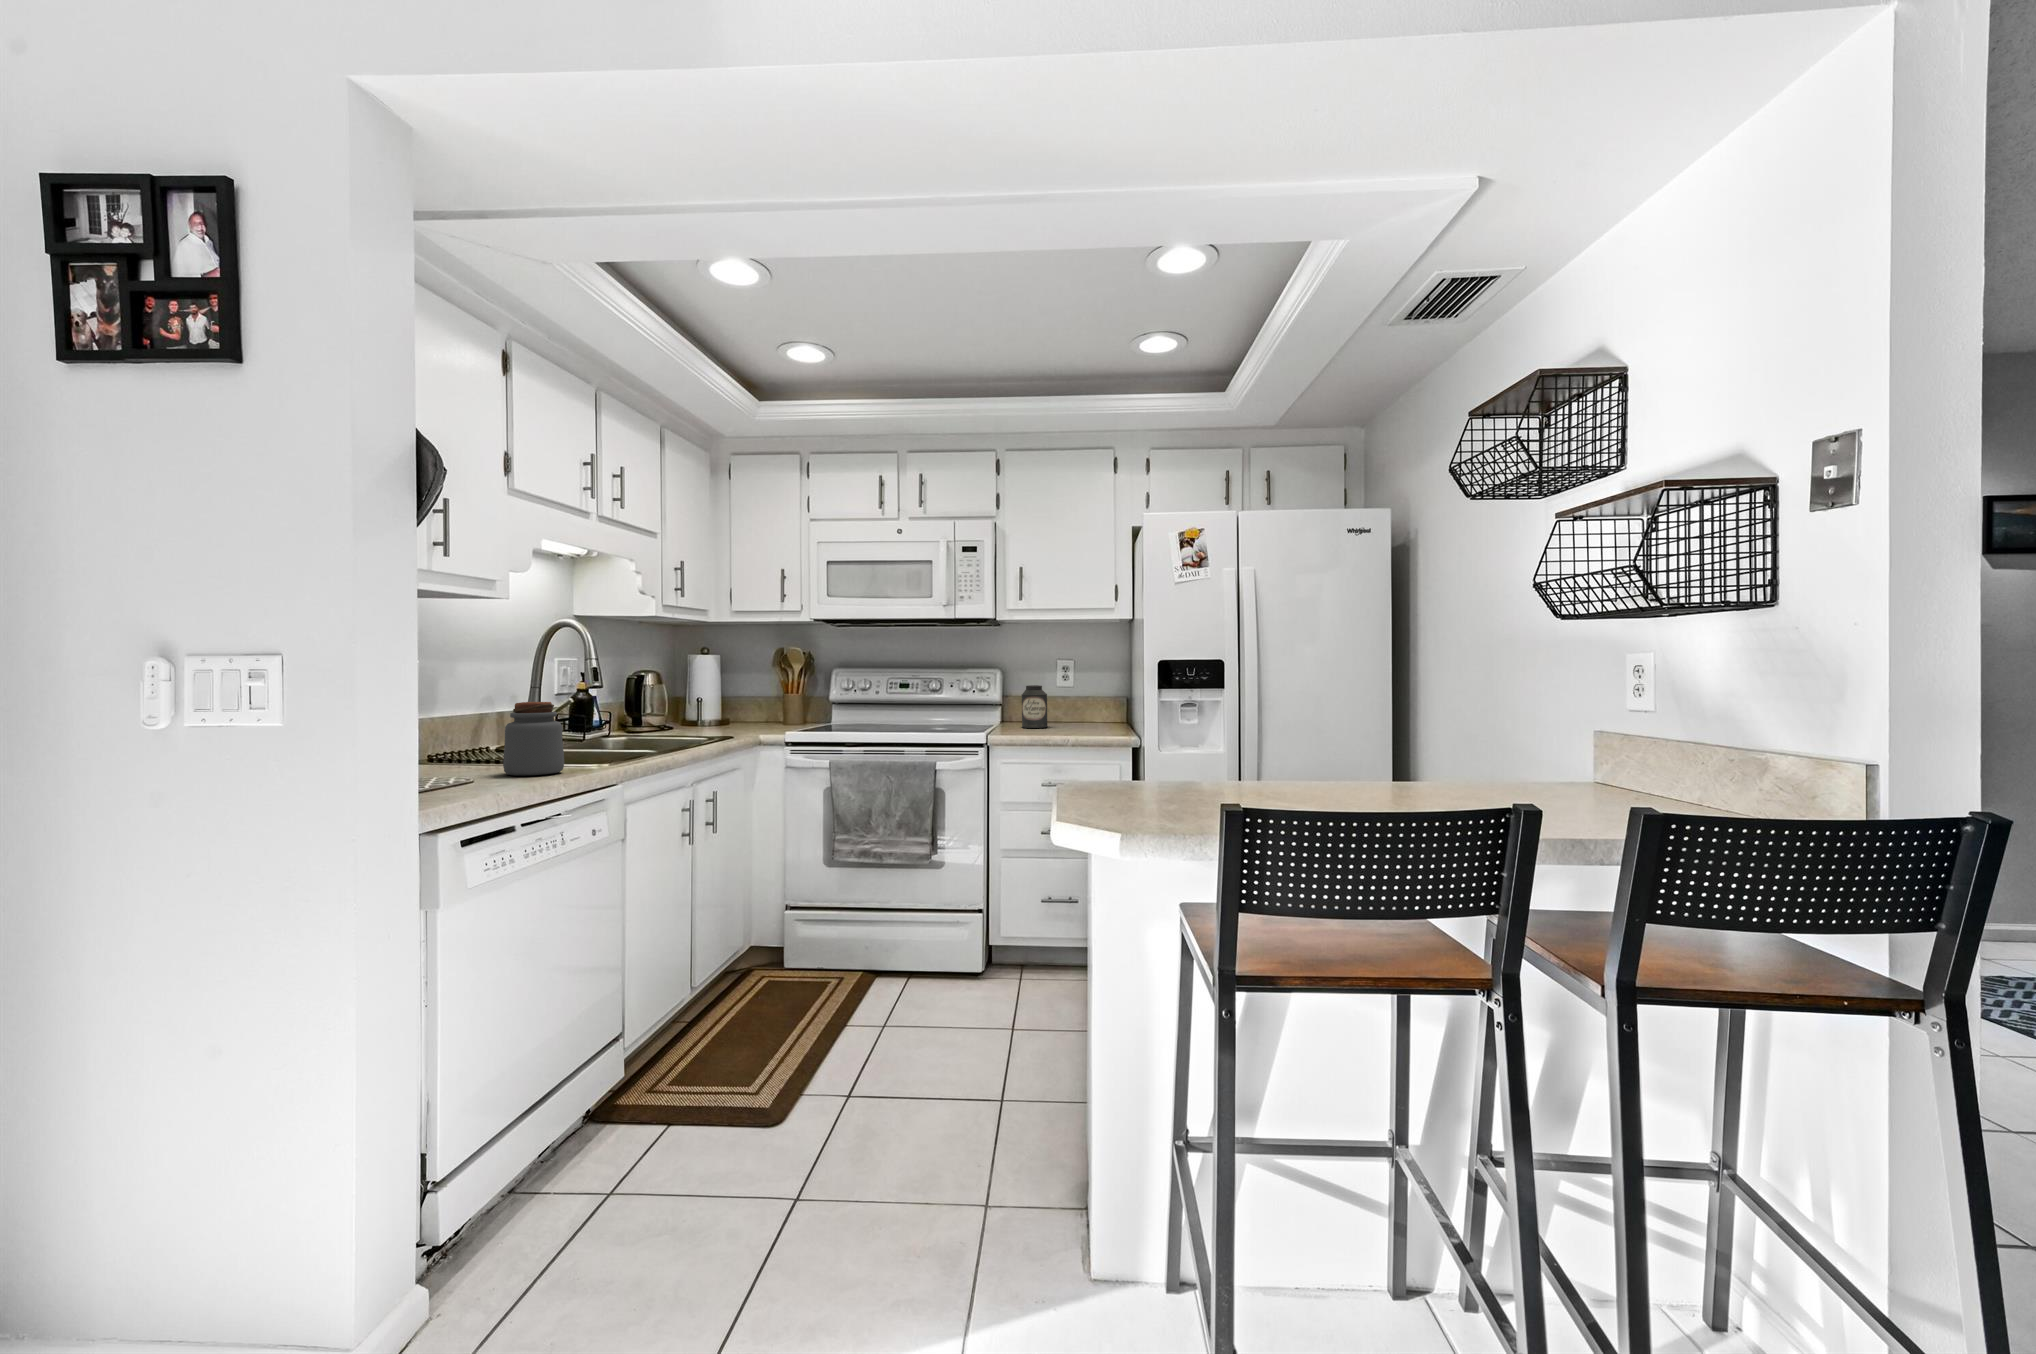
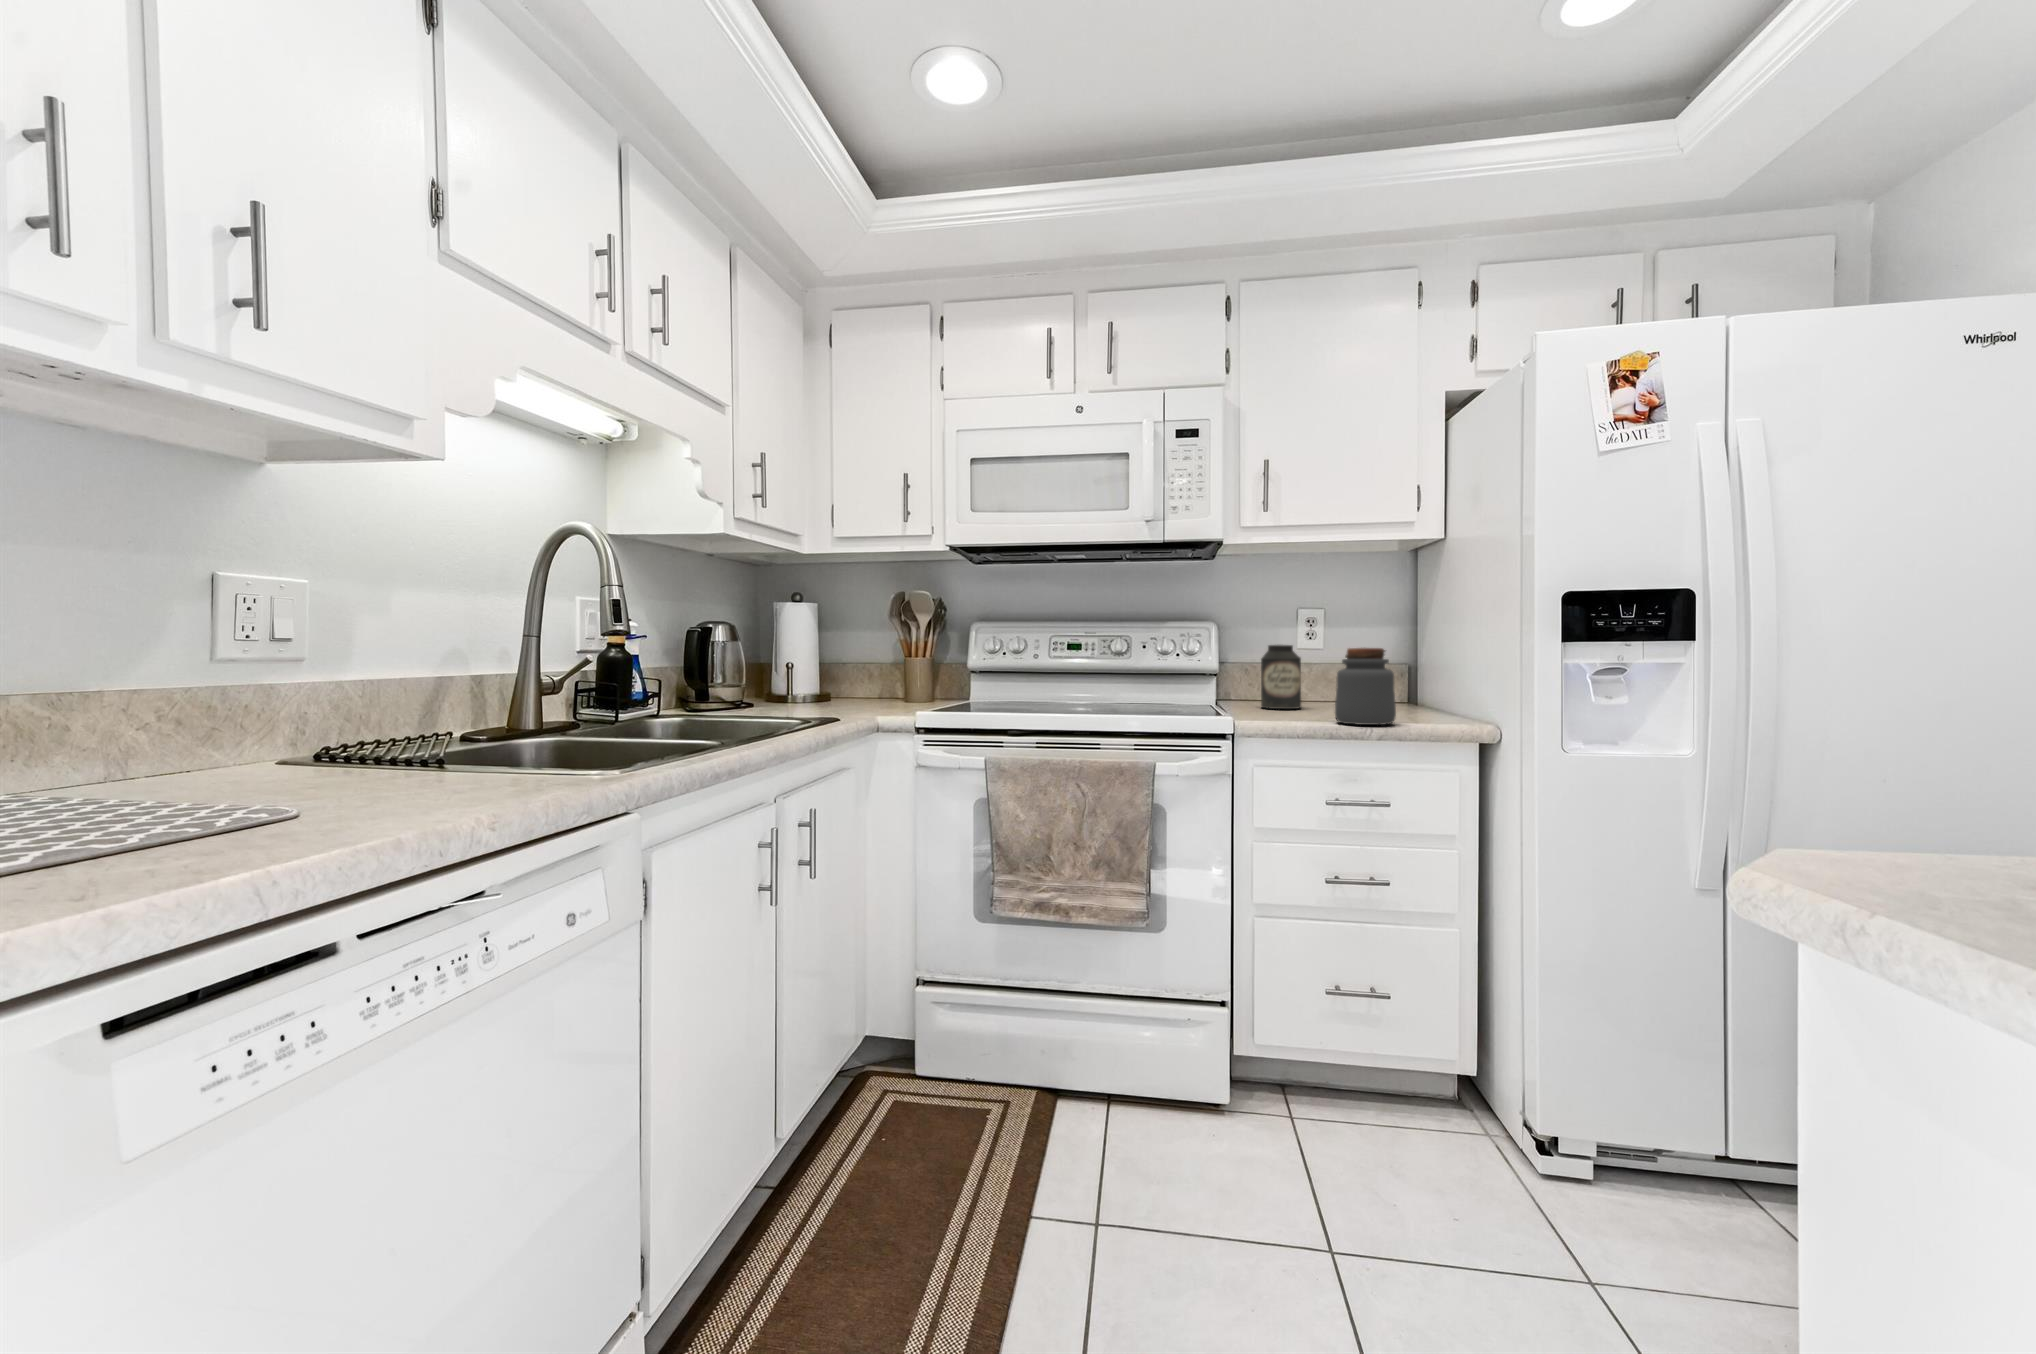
jar: present [503,702,564,776] -> present [1335,648,1396,725]

